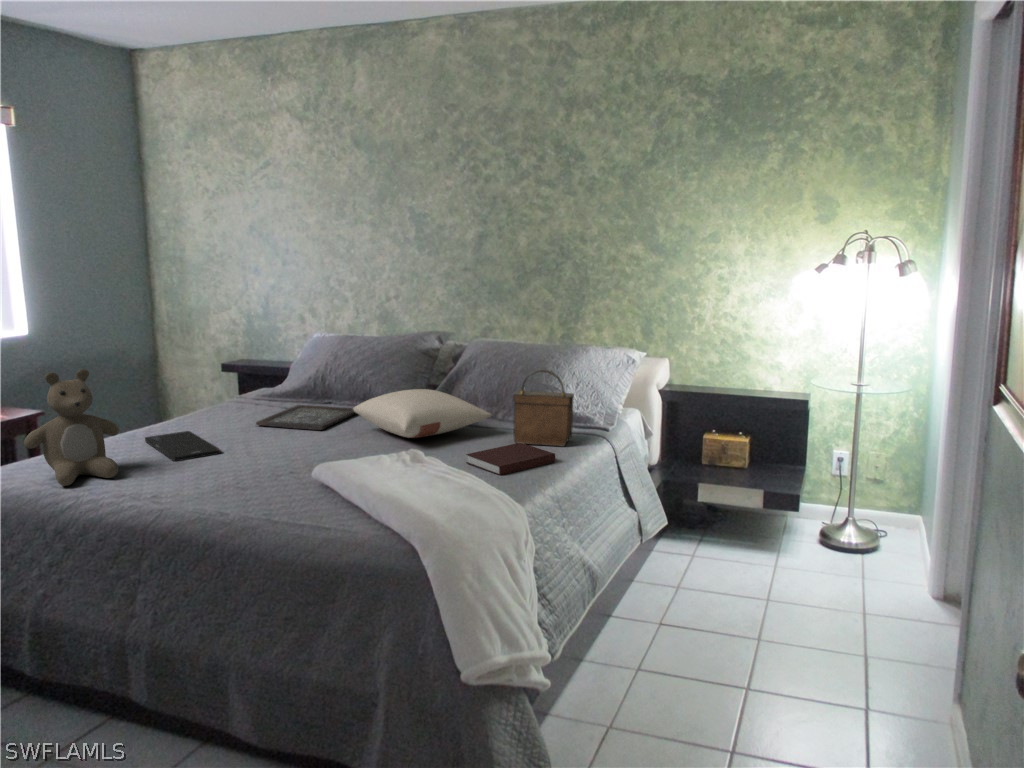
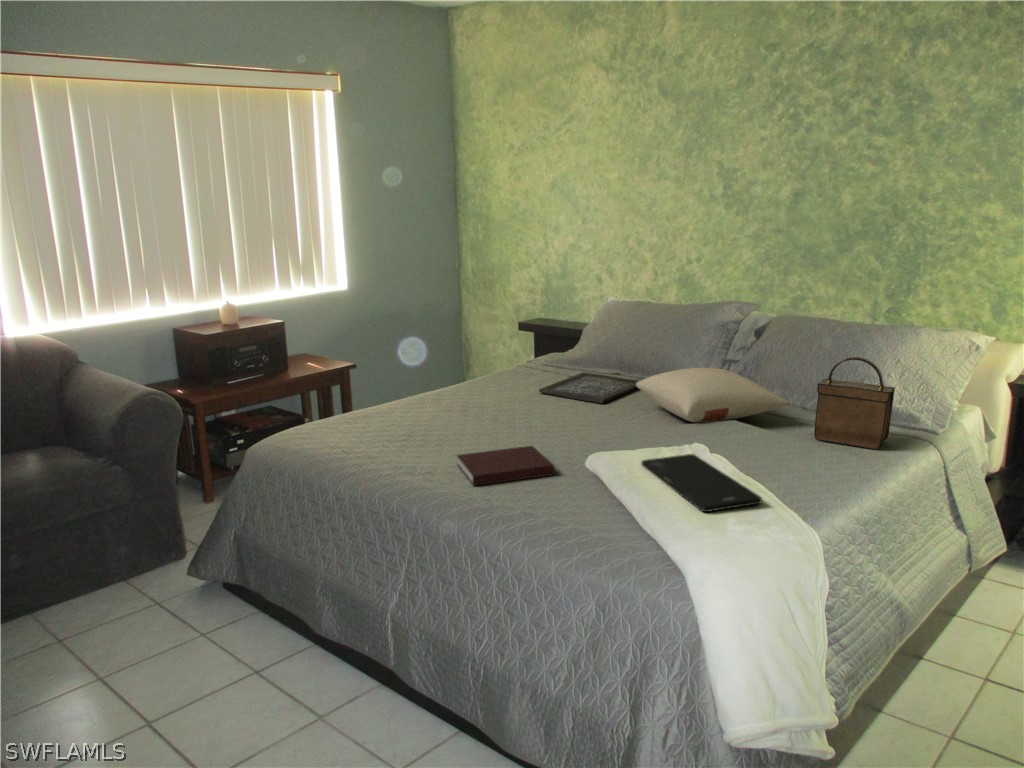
teddy bear: present [24,369,119,486] -> none [323,333,407,445]
smartphone: present [145,431,221,461] -> present [642,454,762,512]
notebook: present [466,443,555,475] -> present [457,446,554,486]

